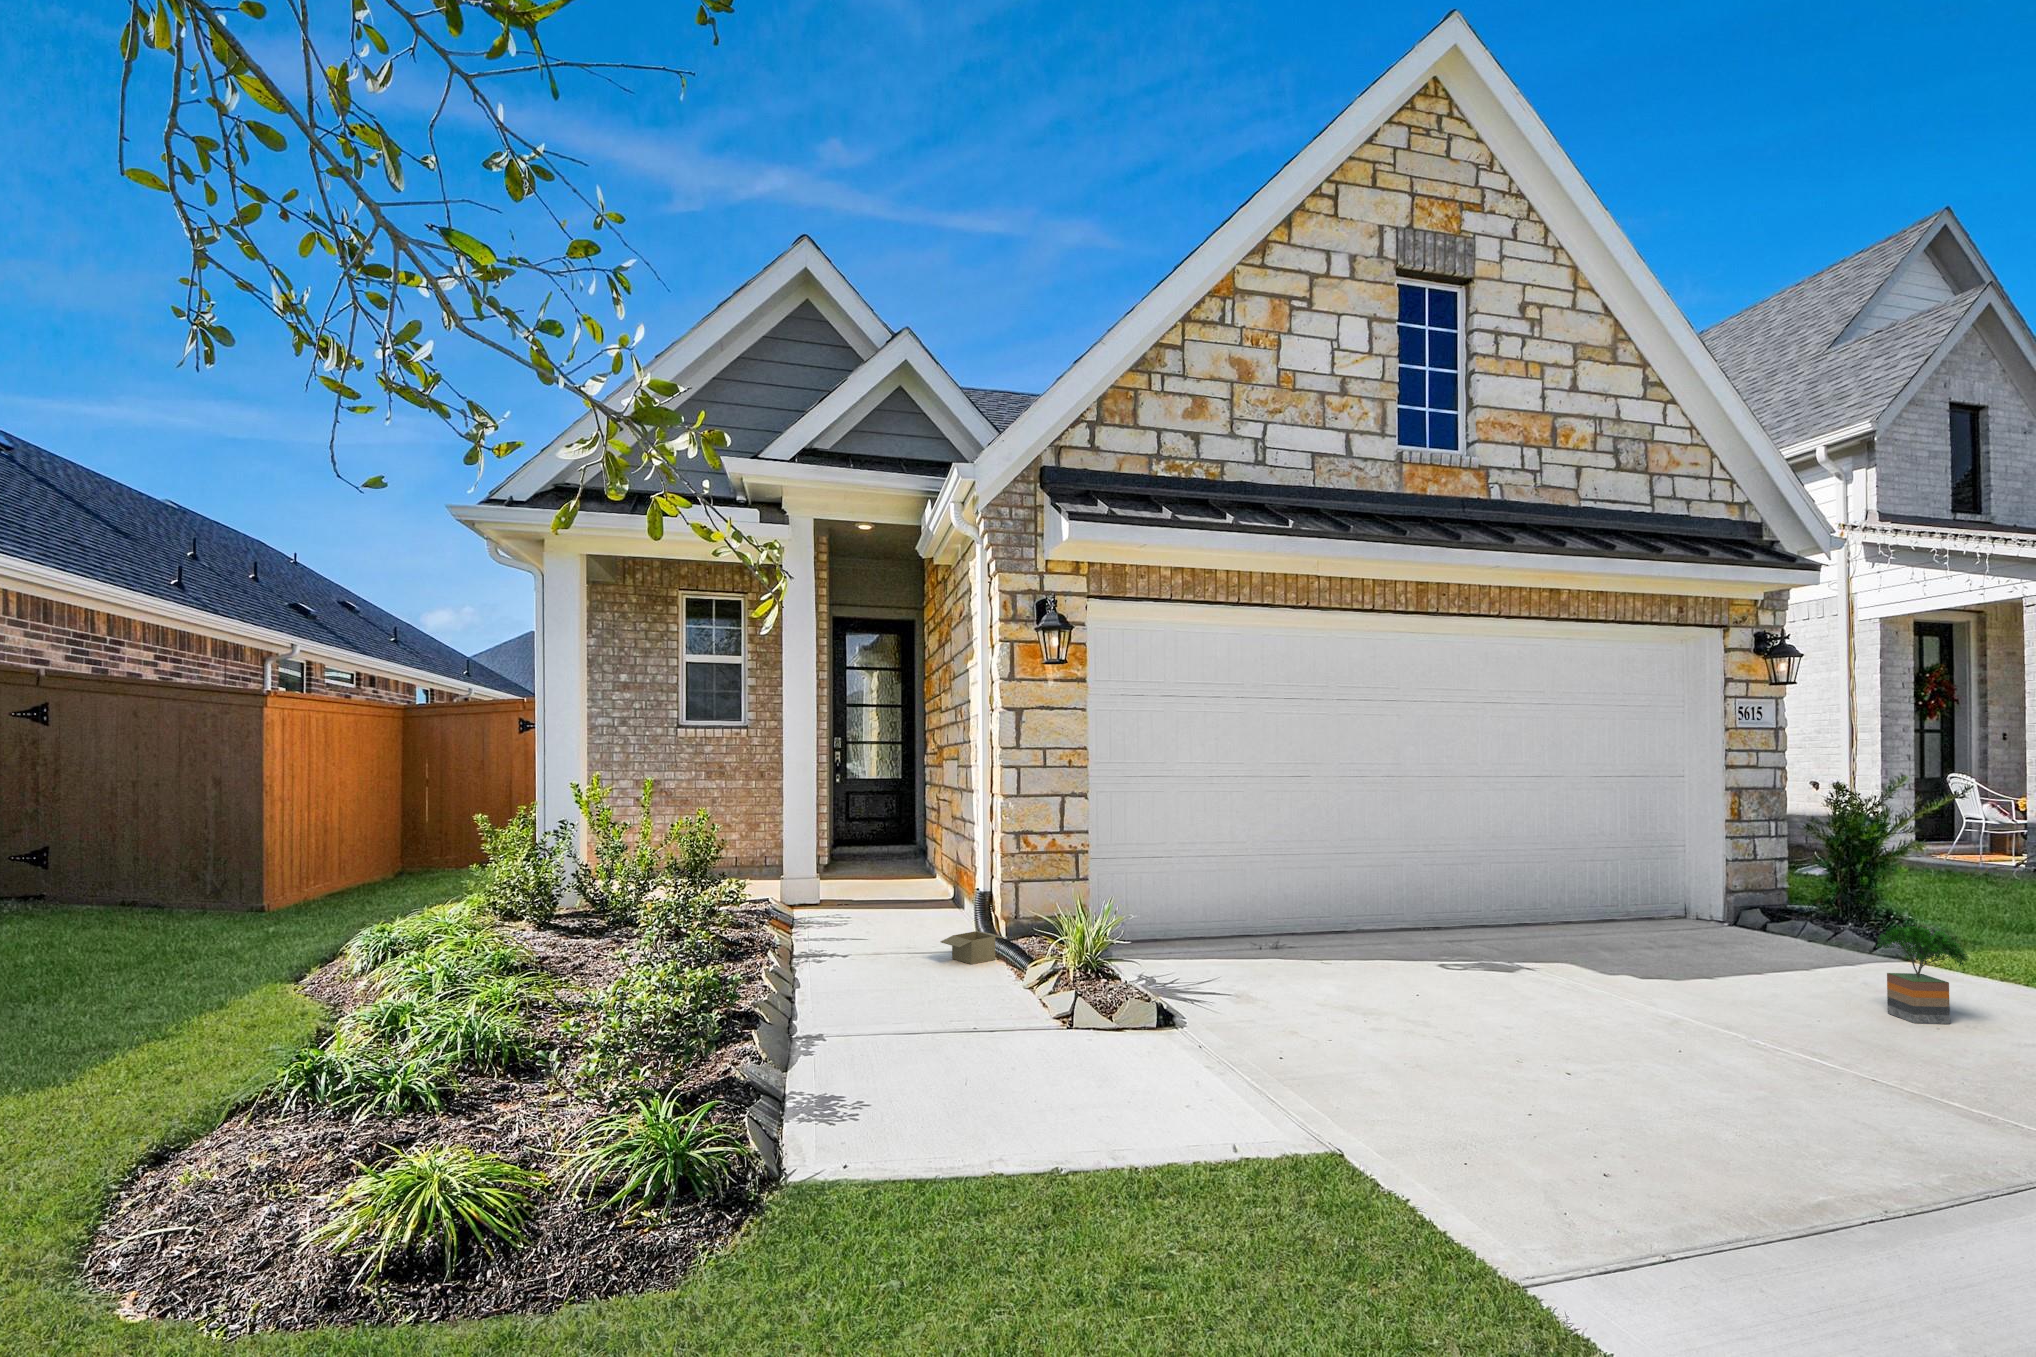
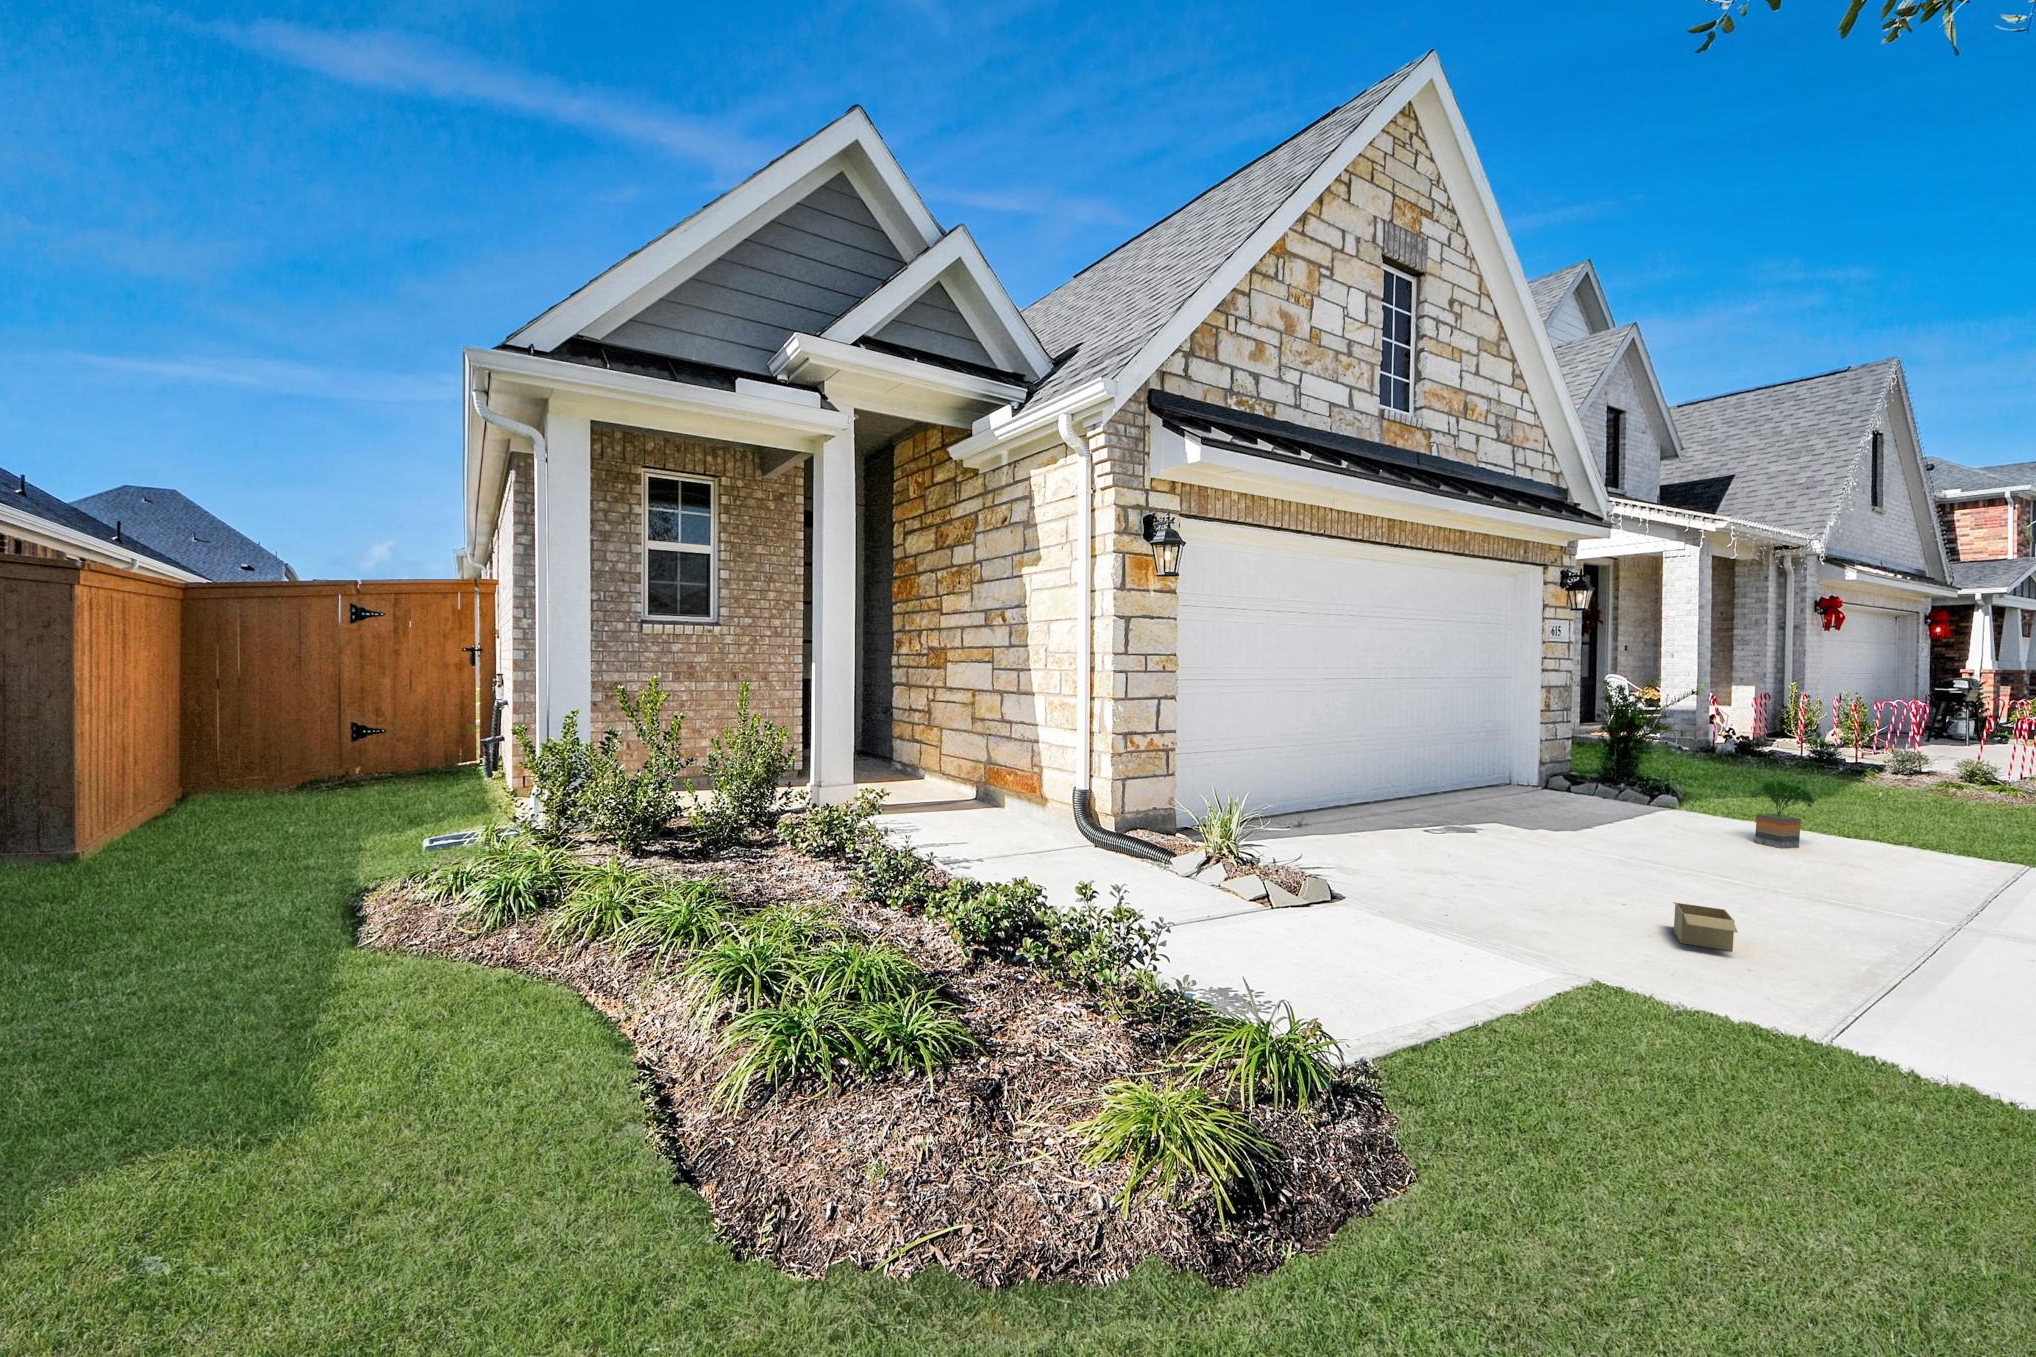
cardboard box: present [941,931,1005,964] -> present [1673,902,1738,951]

